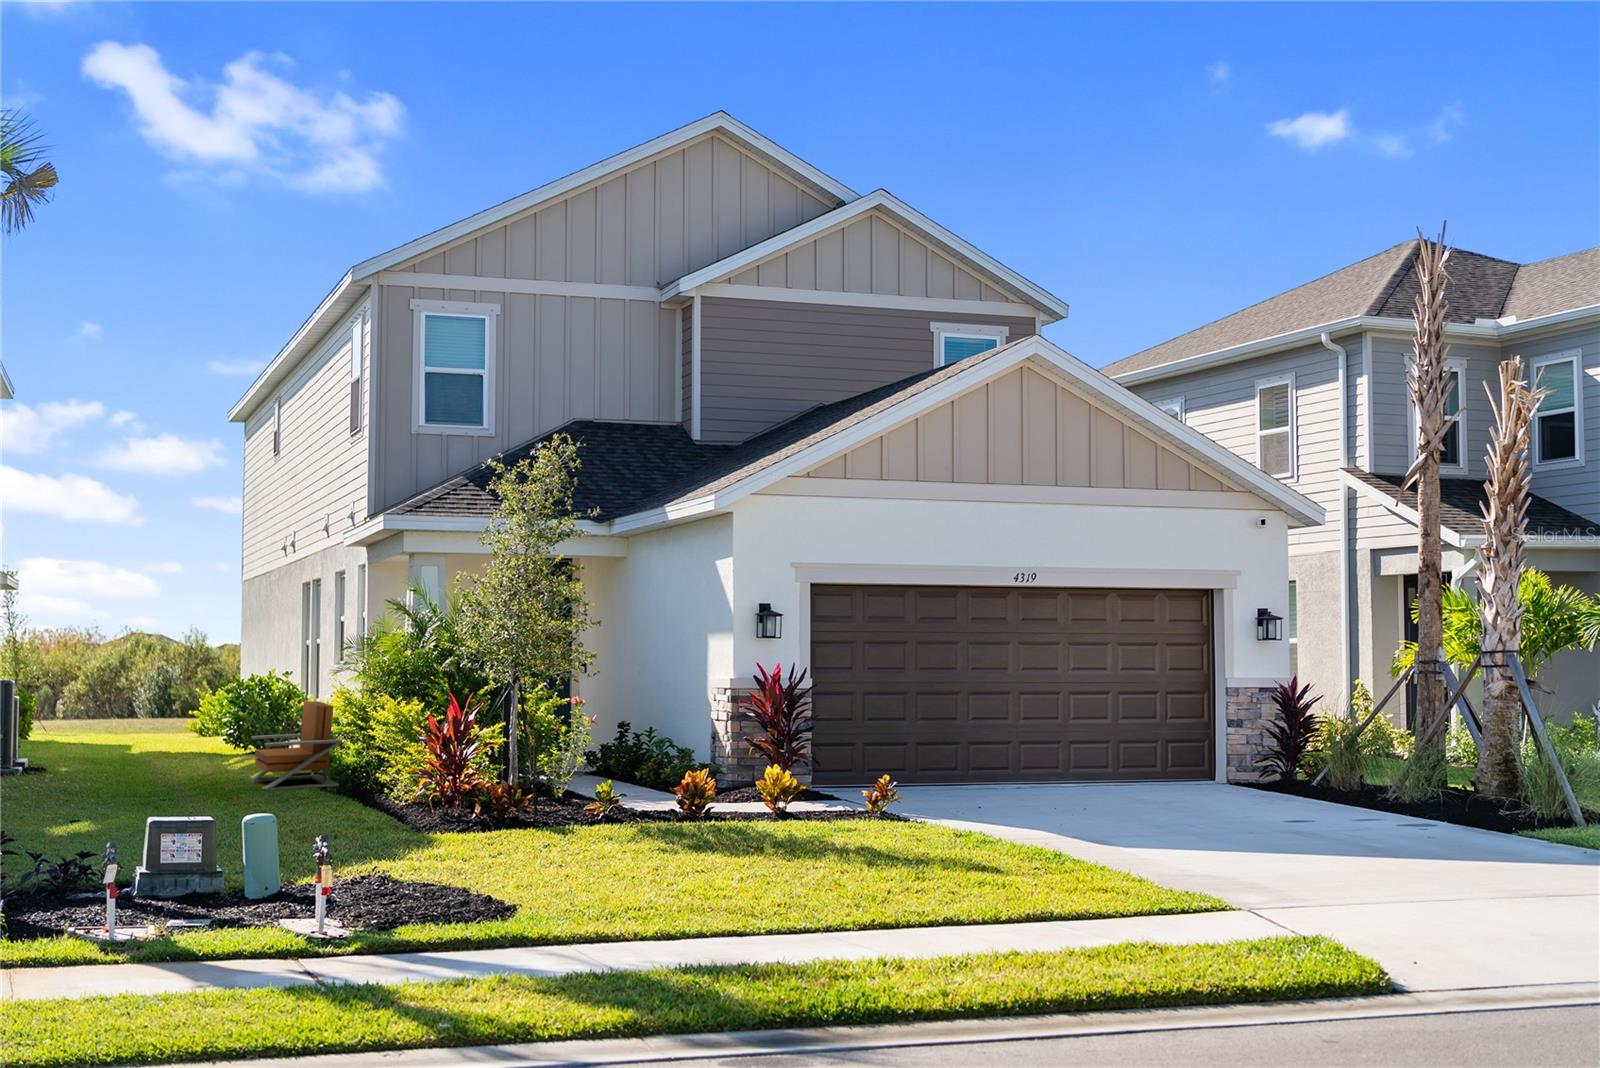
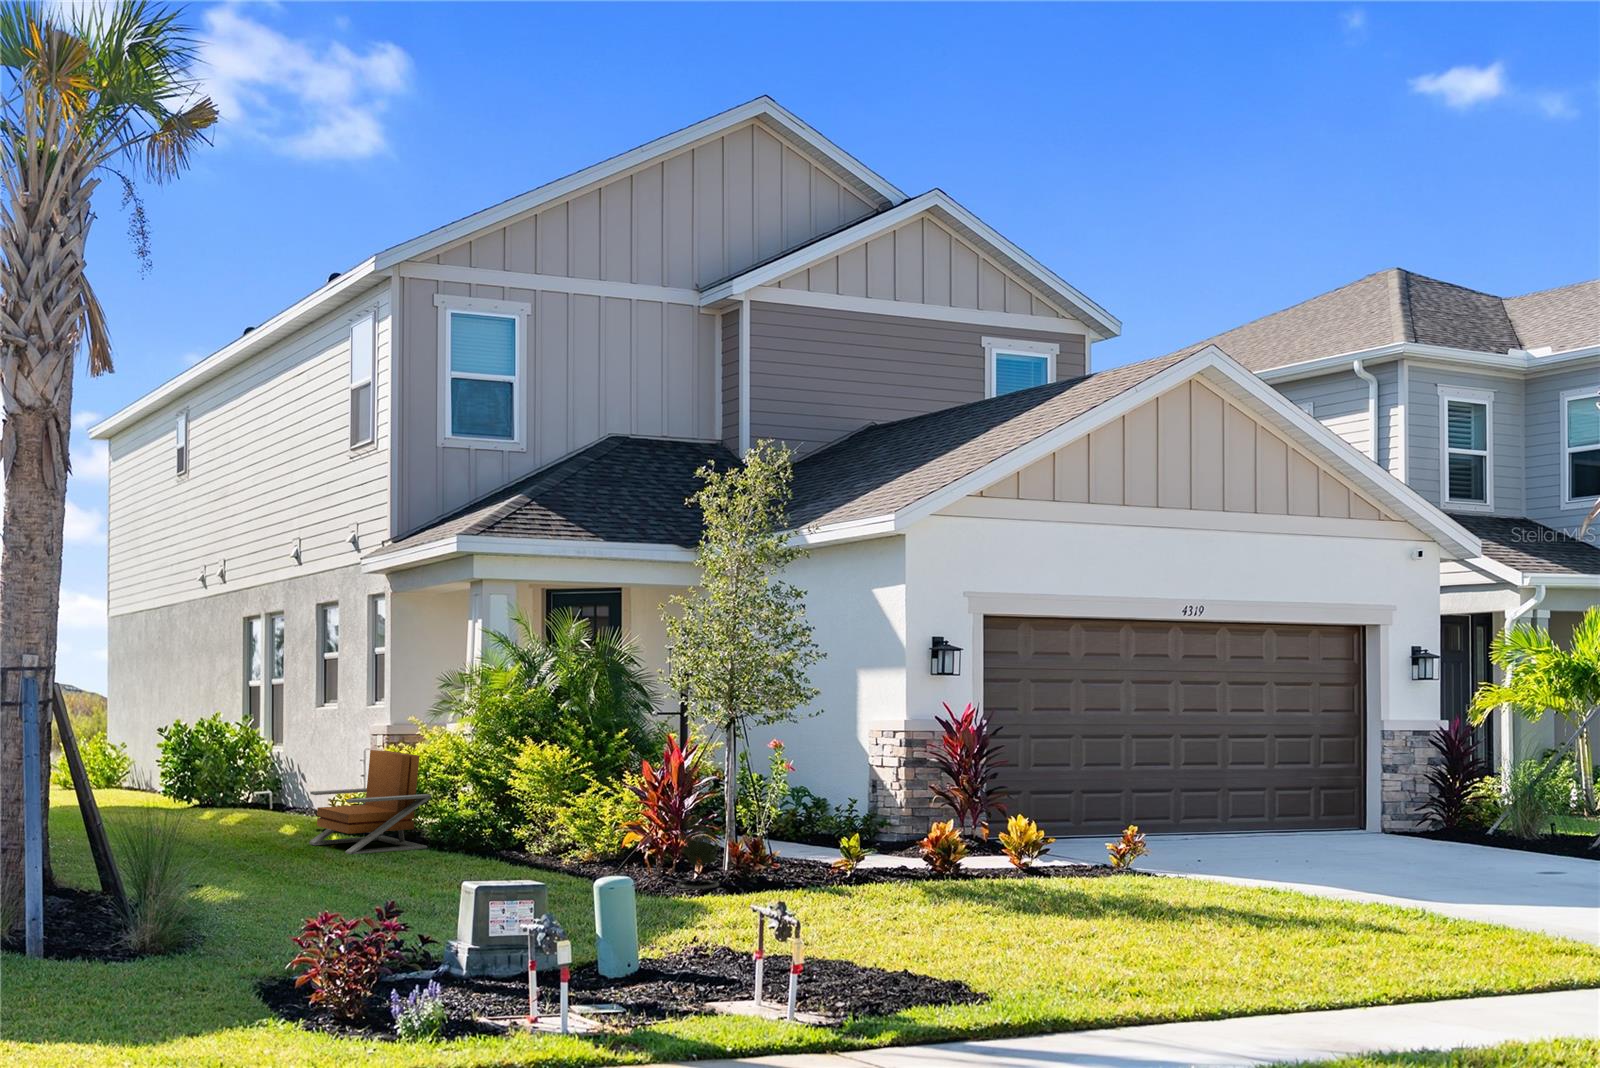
potted tree: none [467,756,509,826] -> present [677,814,719,889]

